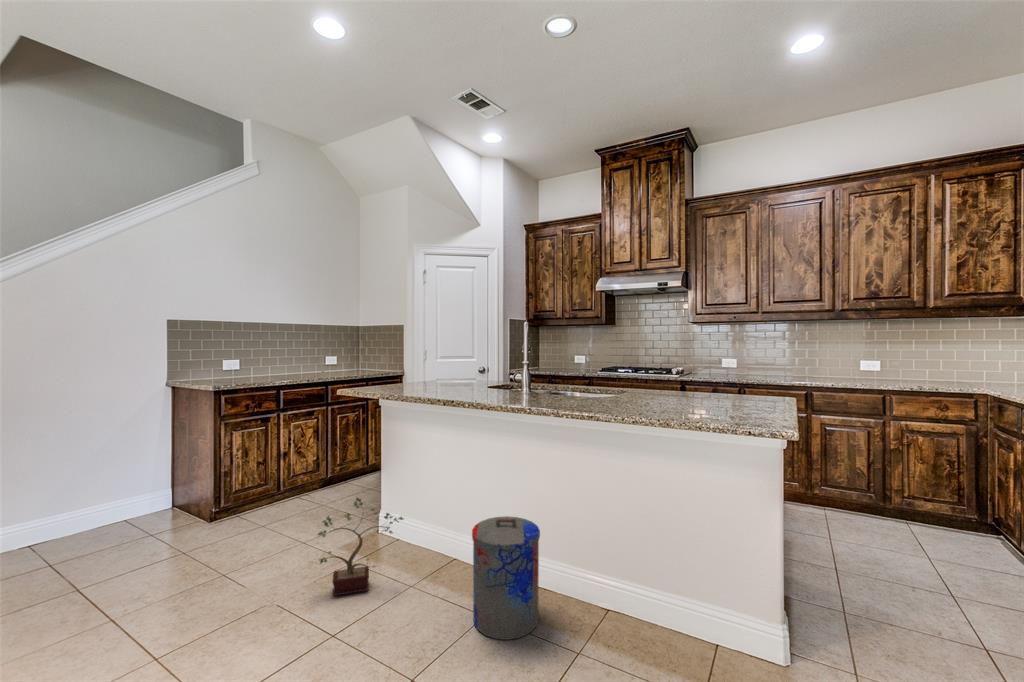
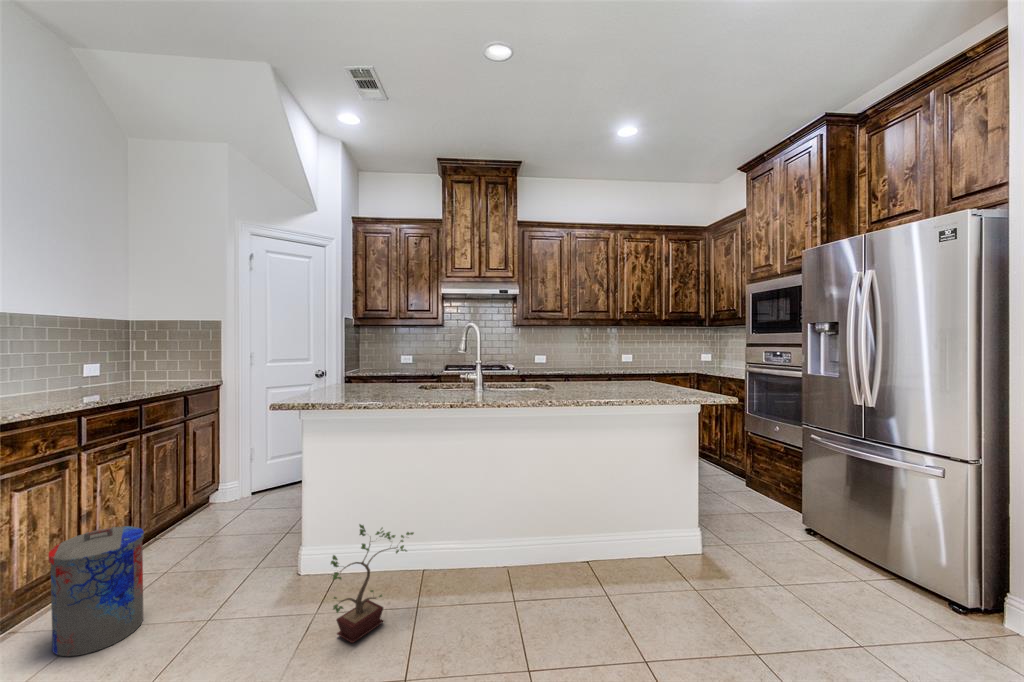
trash can: present [472,516,540,640] -> present [48,526,144,656]

